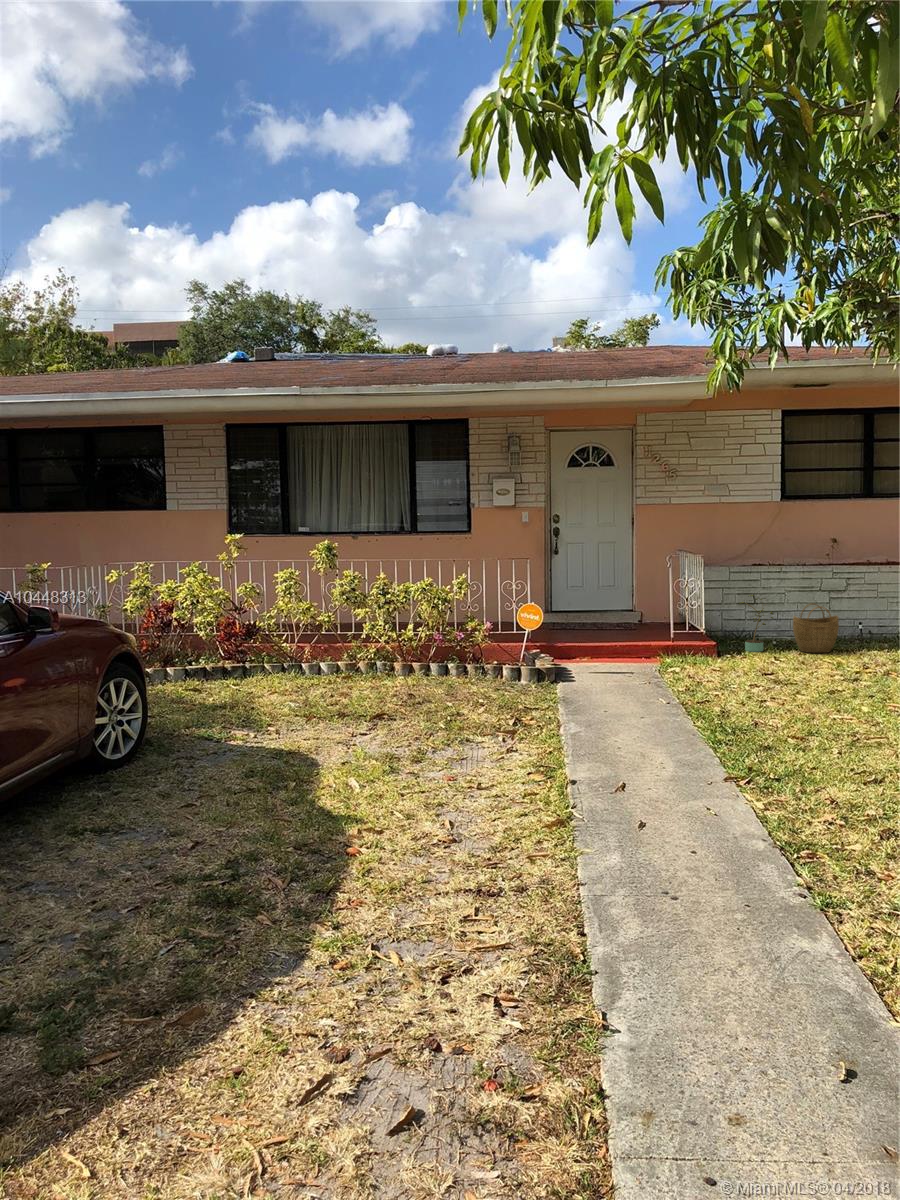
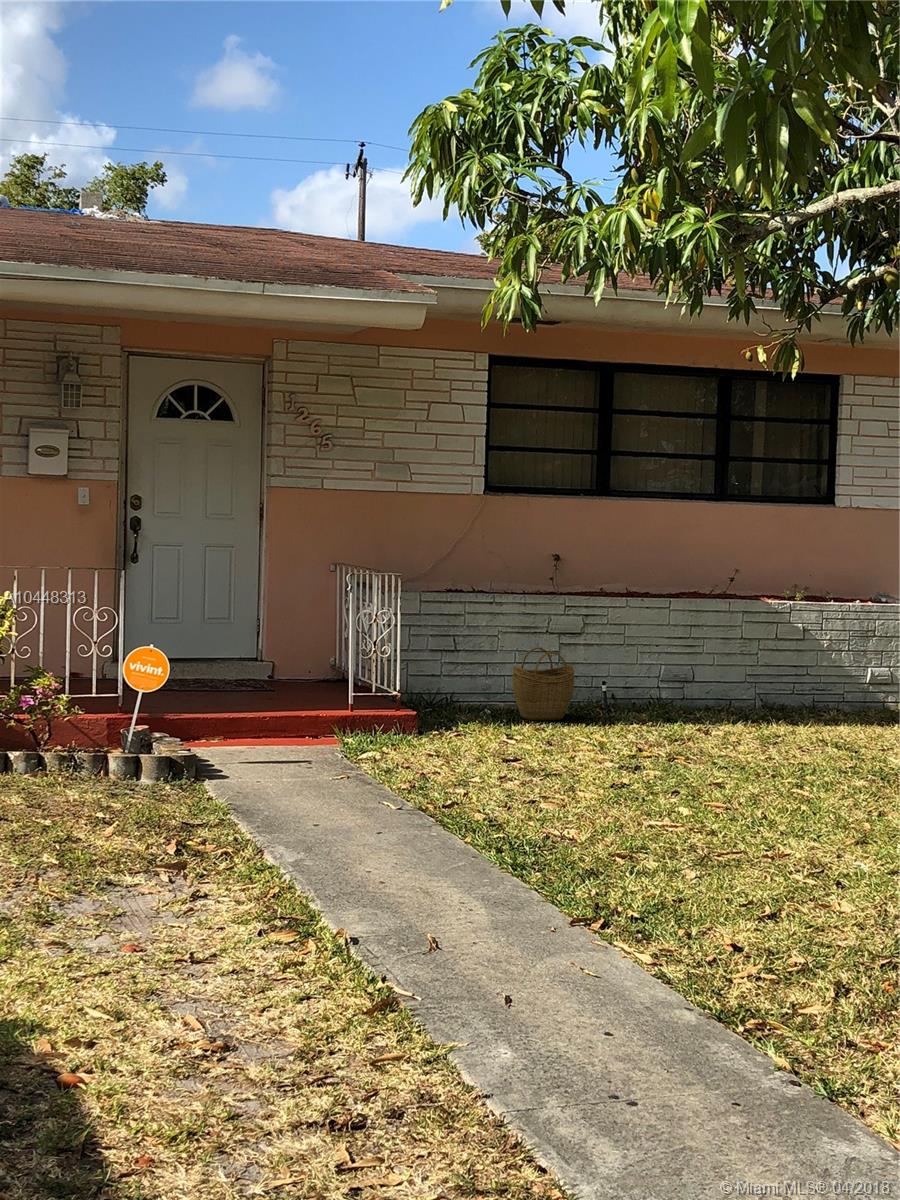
potted plant: present [739,595,773,652] -> none [440,634,490,721]

